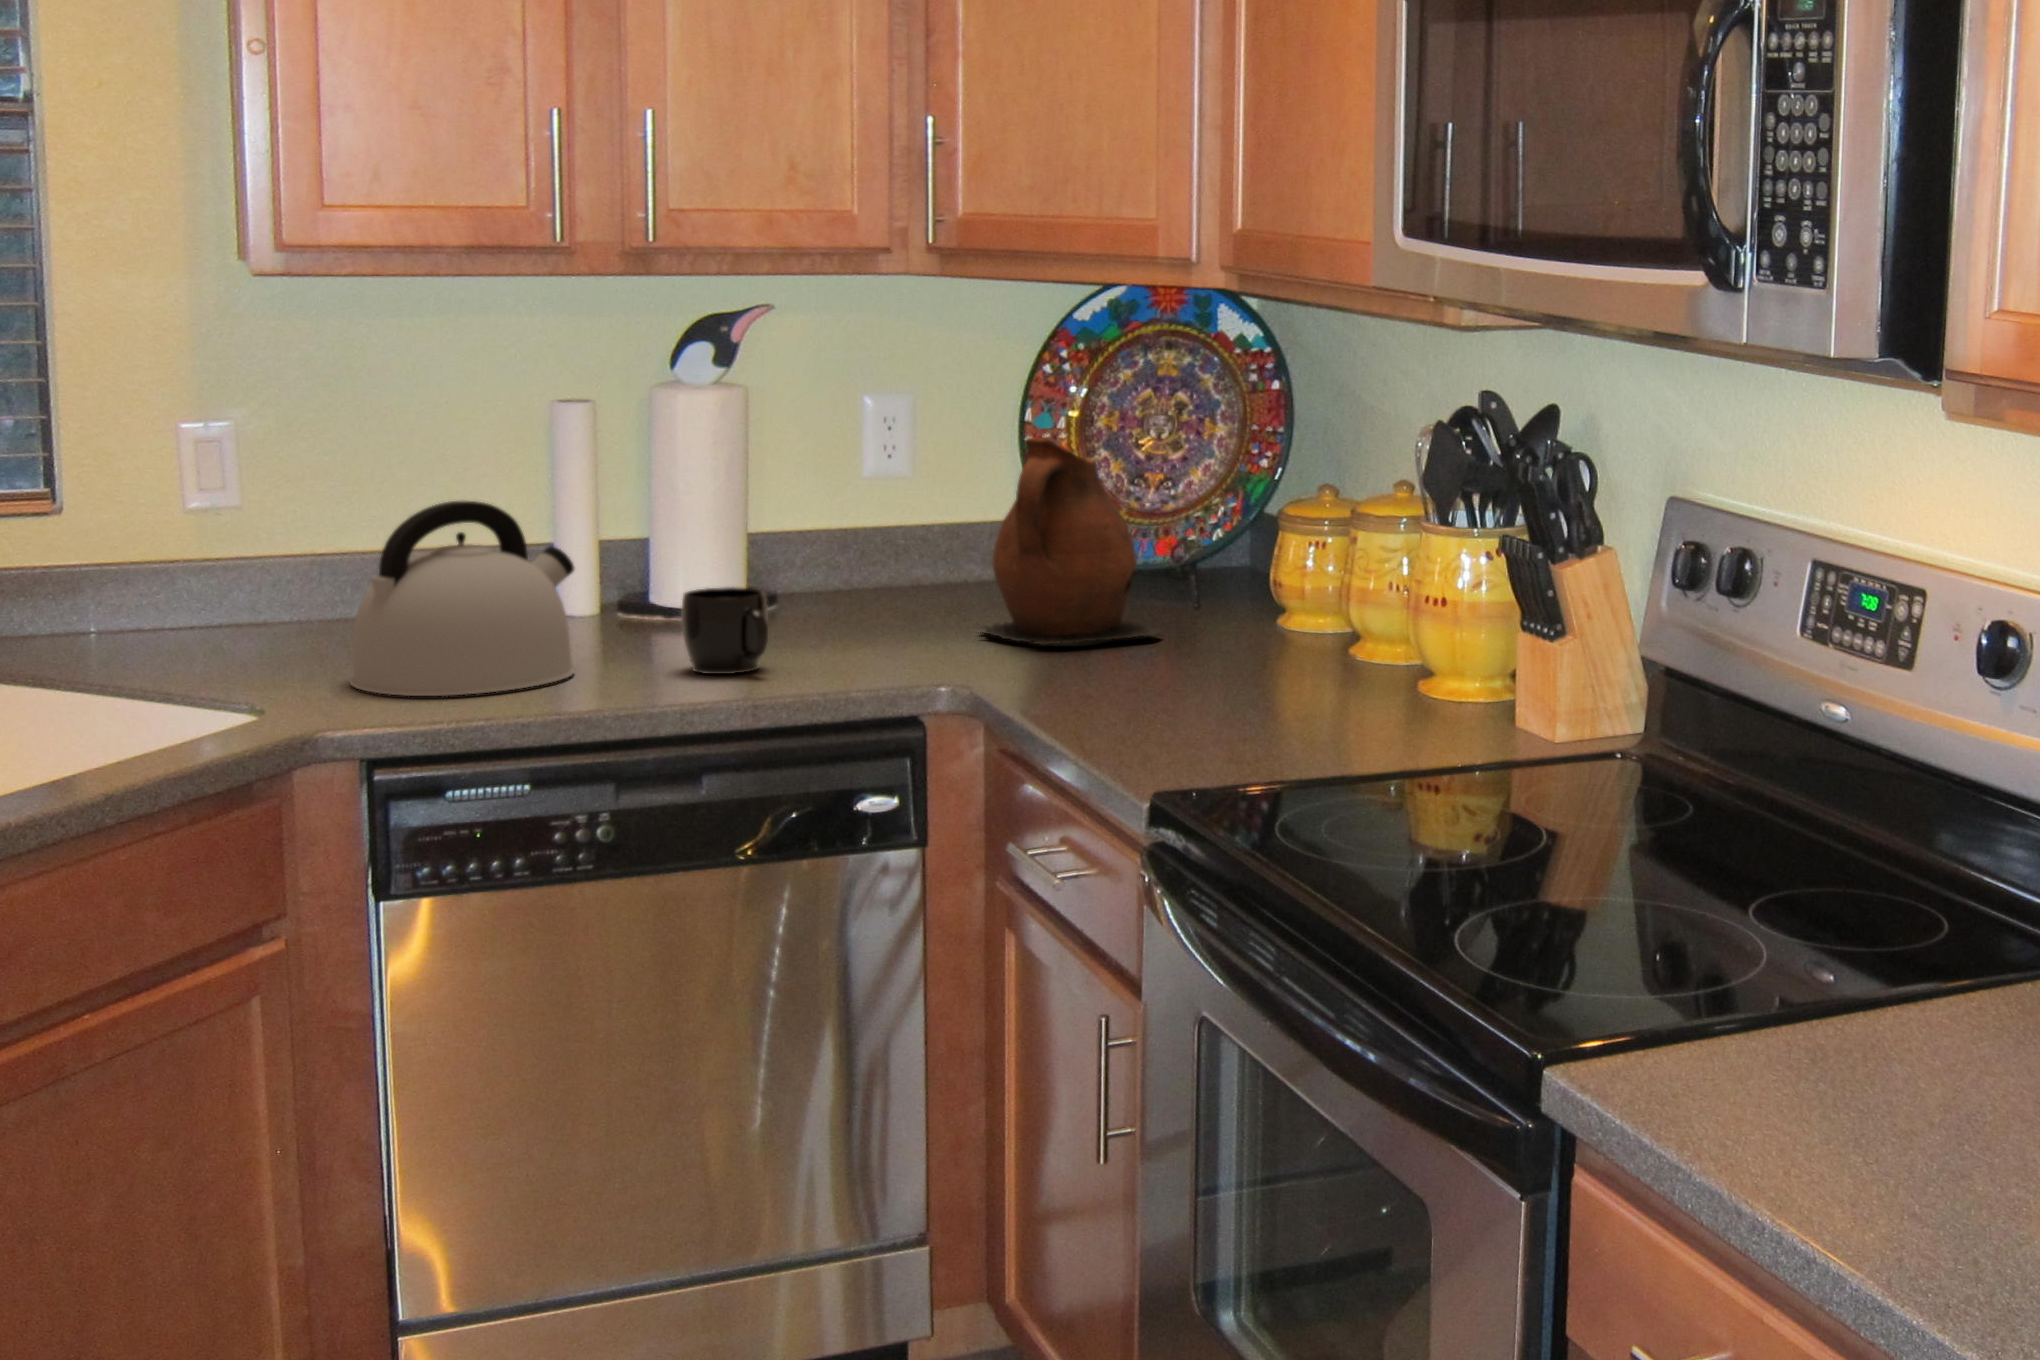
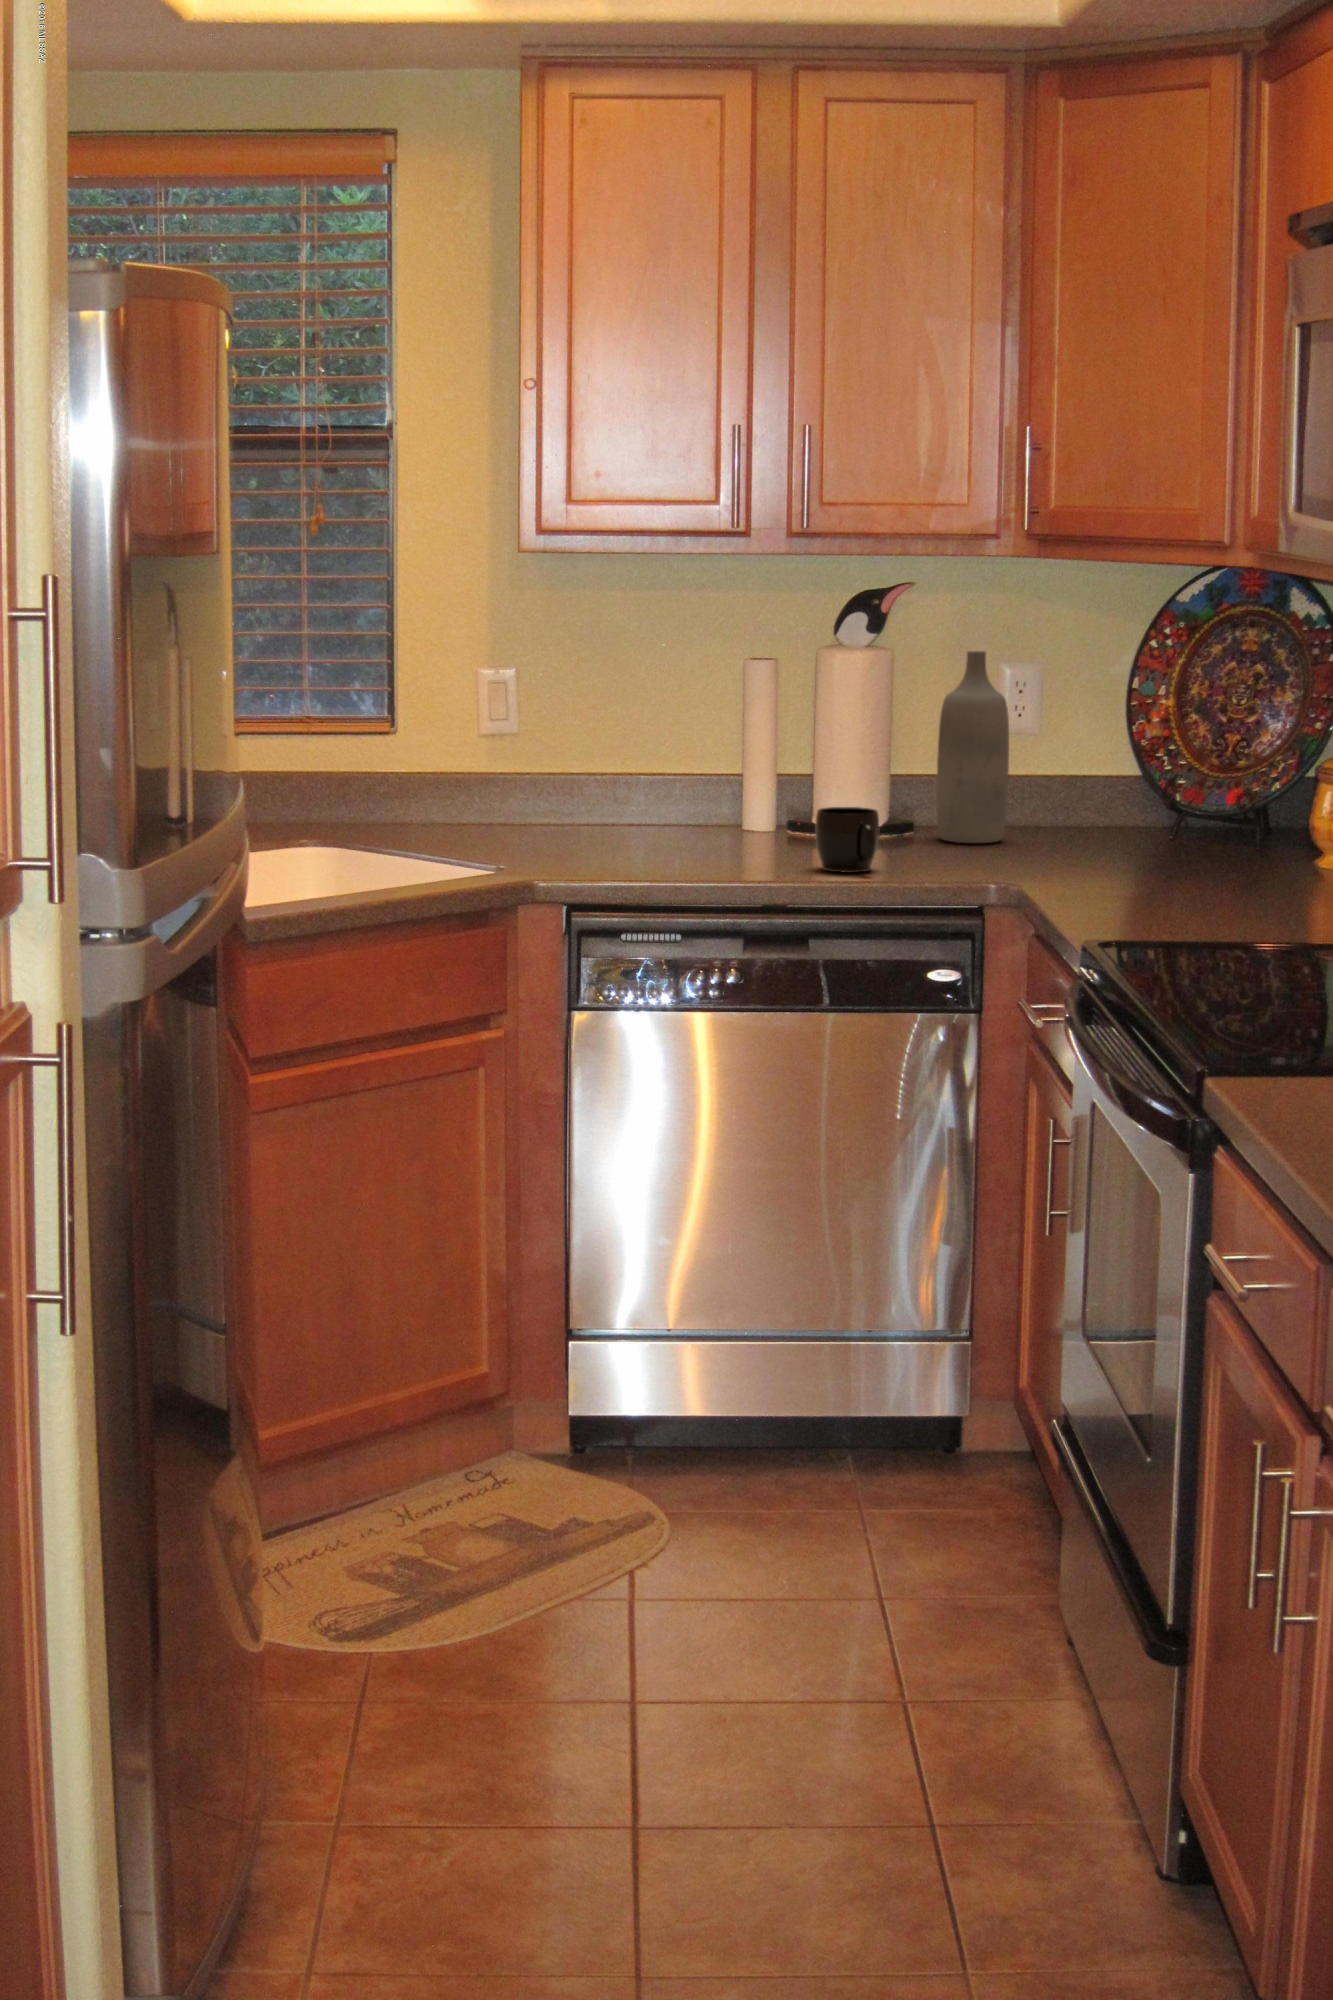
bottle: none [813,383,904,620] -> present [937,651,1009,843]
ceramic pitcher: present [980,438,1161,644] -> none [1050,697,1205,869]
kettle: present [350,501,575,696] -> none [584,732,744,874]

